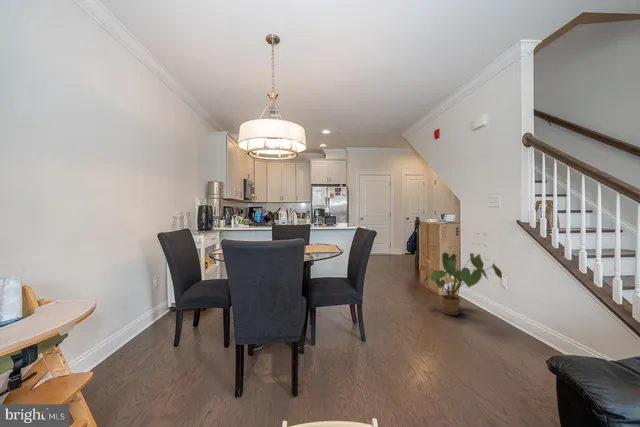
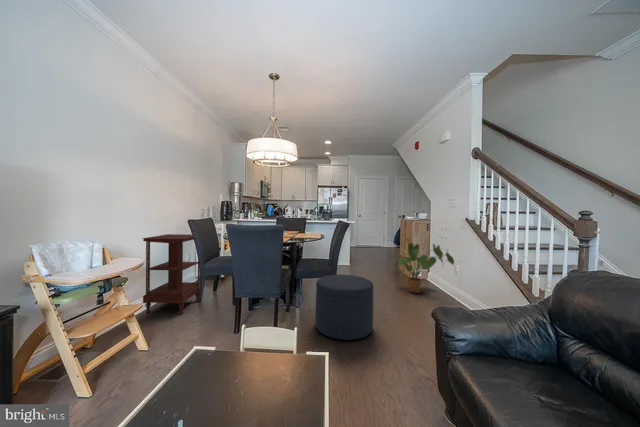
side table: none [93,252,180,369] -> present [143,234,199,314]
ottoman: none [344,300,423,396] -> present [315,274,374,340]

